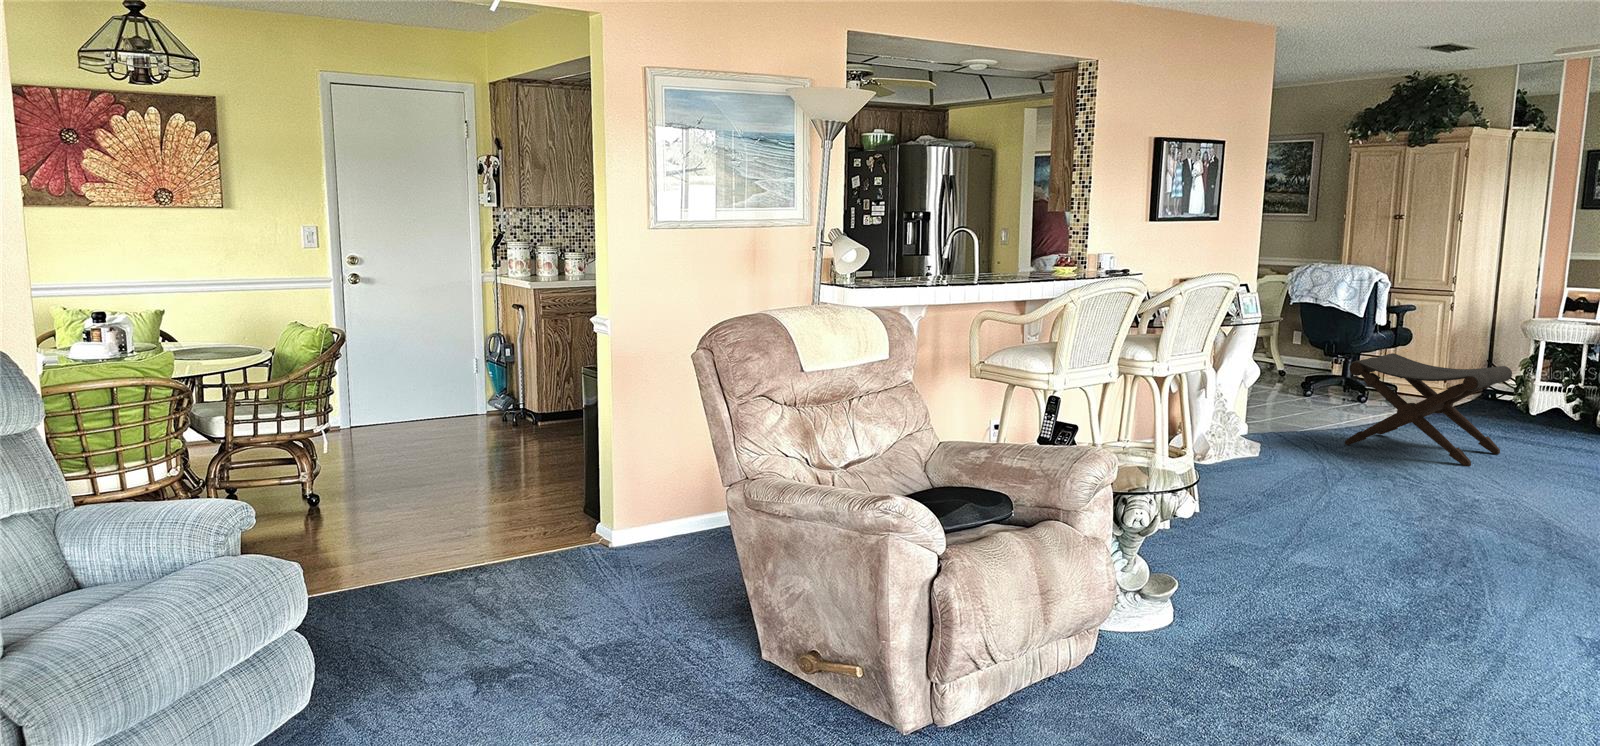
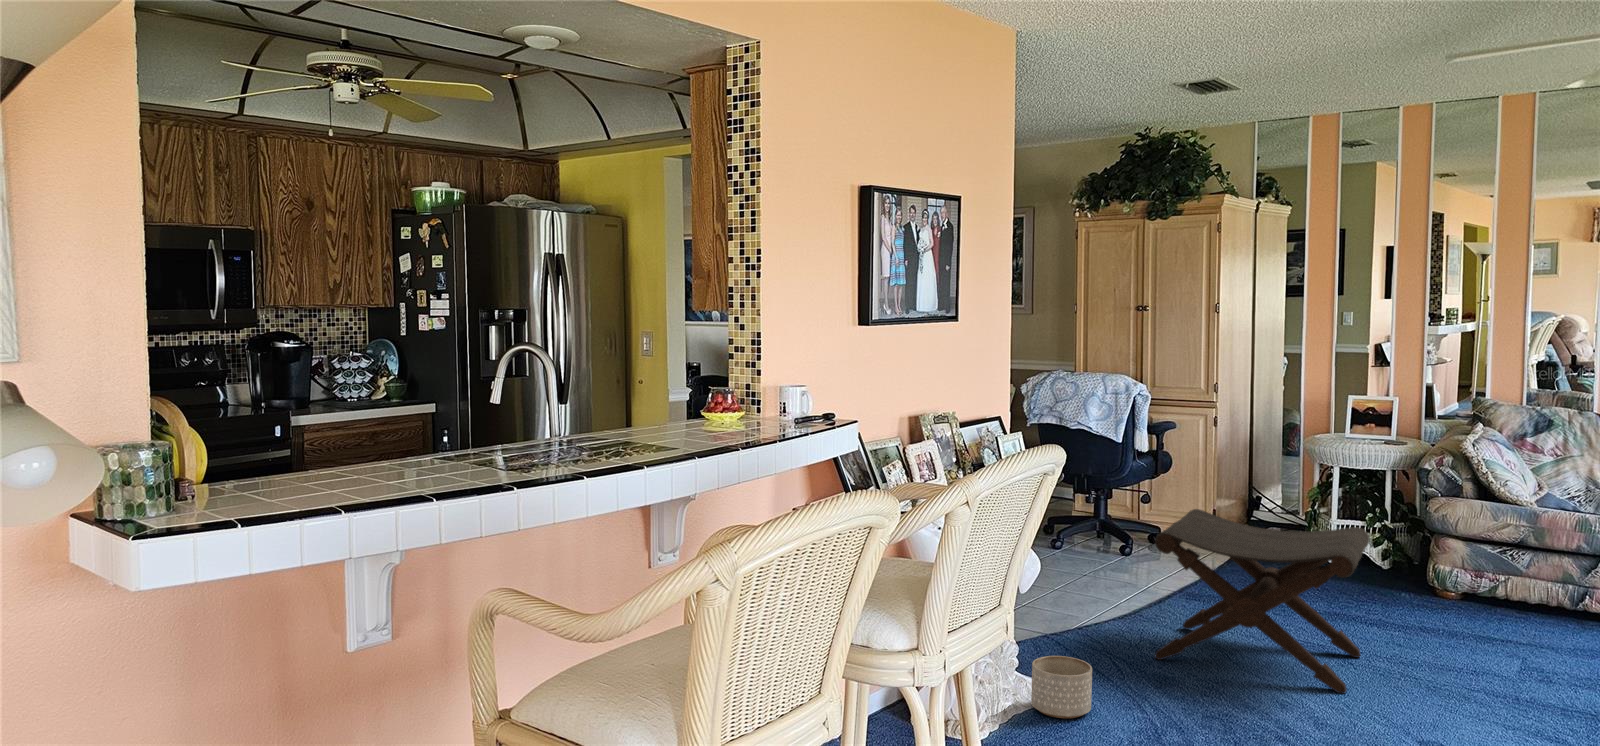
planter: none [1247,427,1287,461] -> present [1031,656,1092,718]

